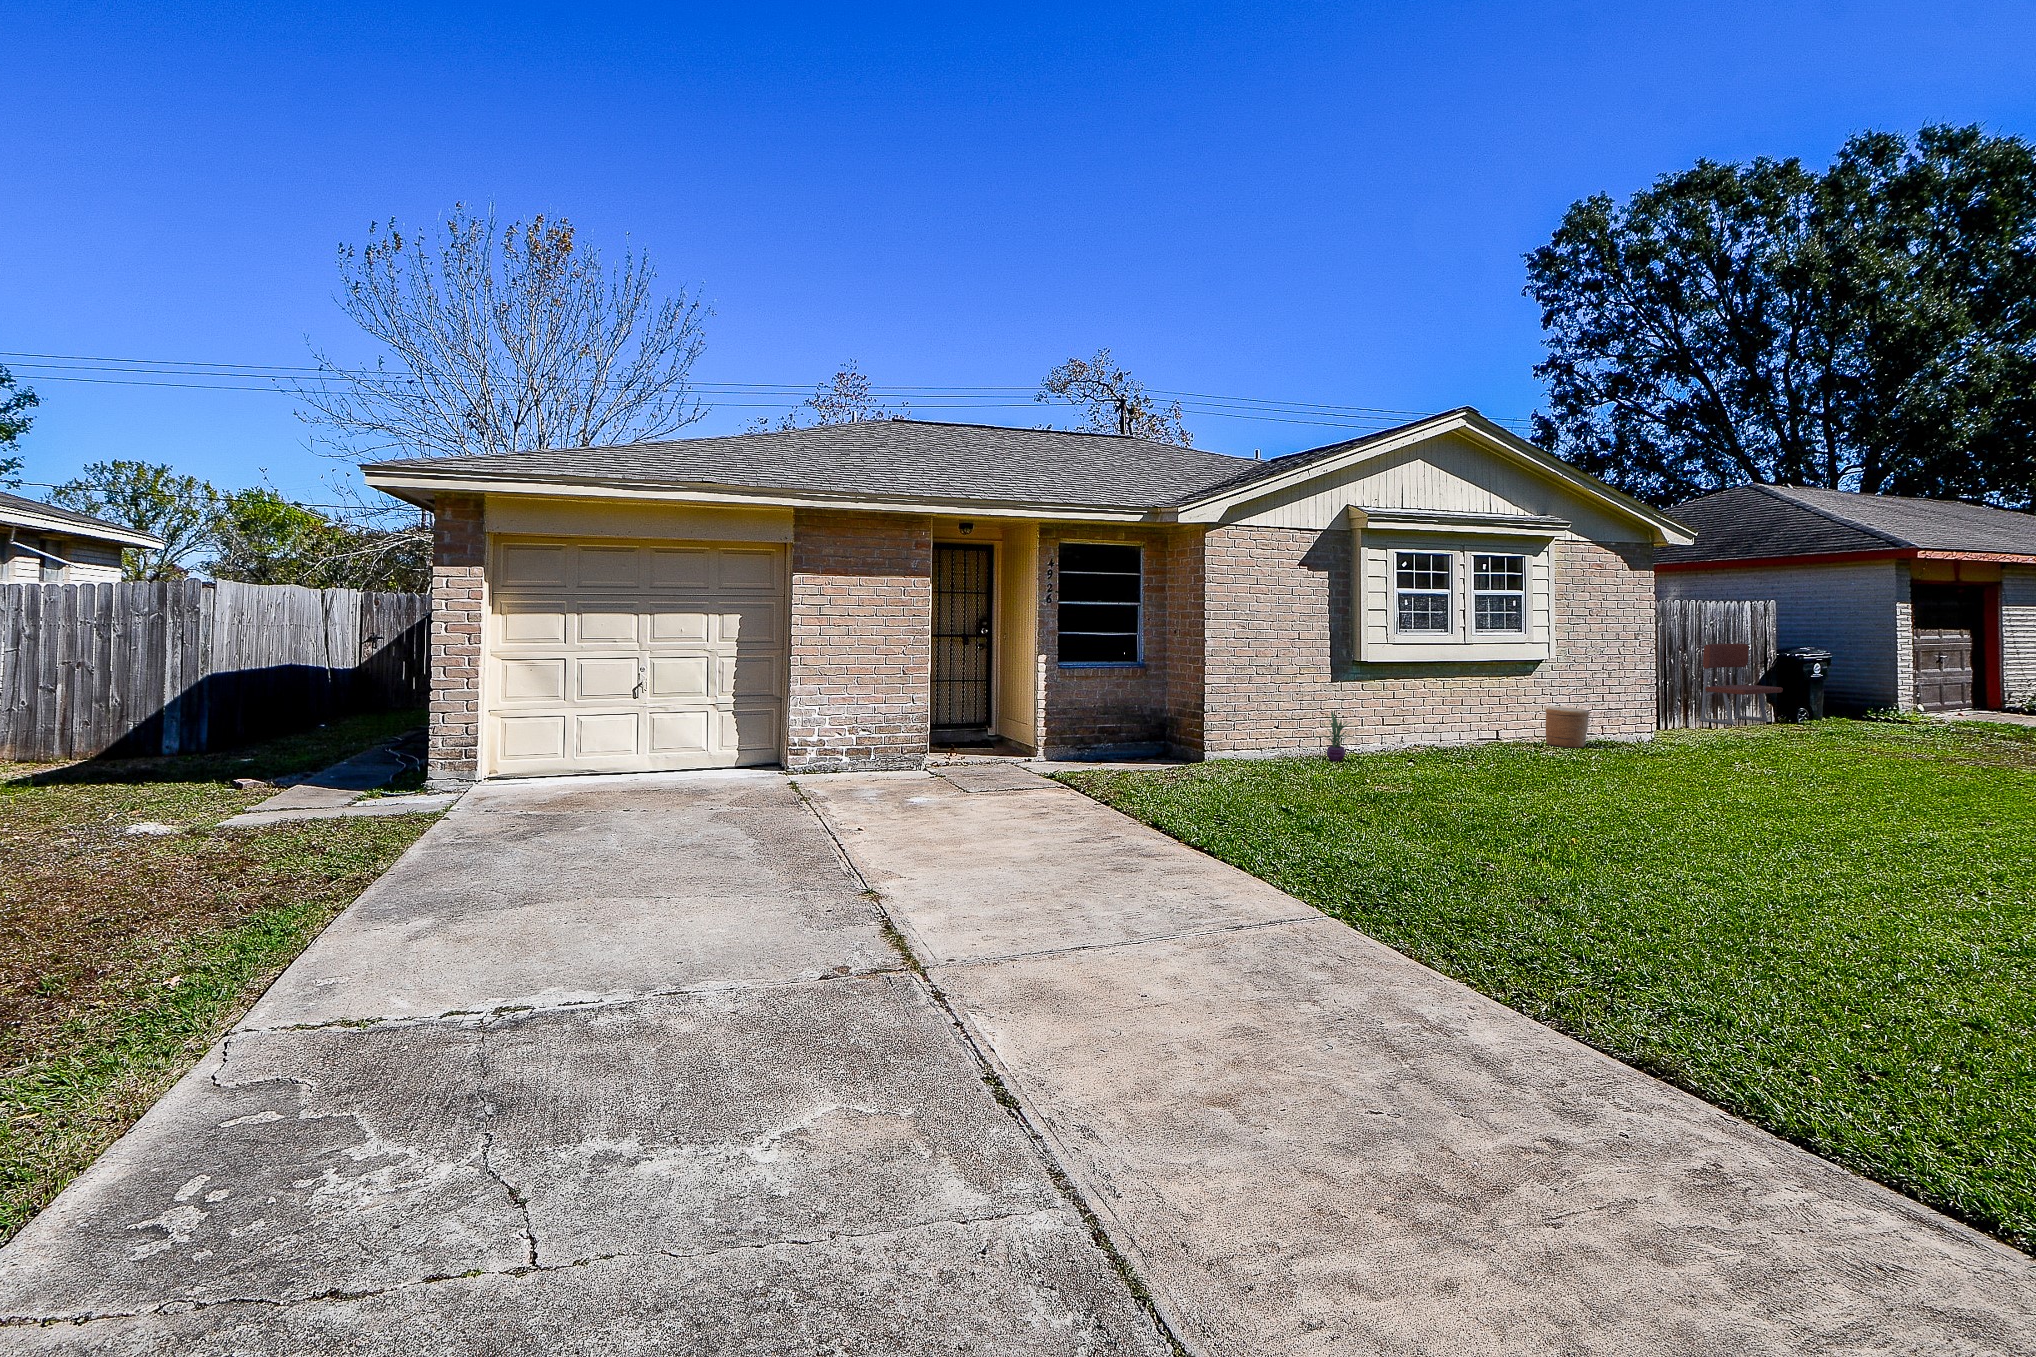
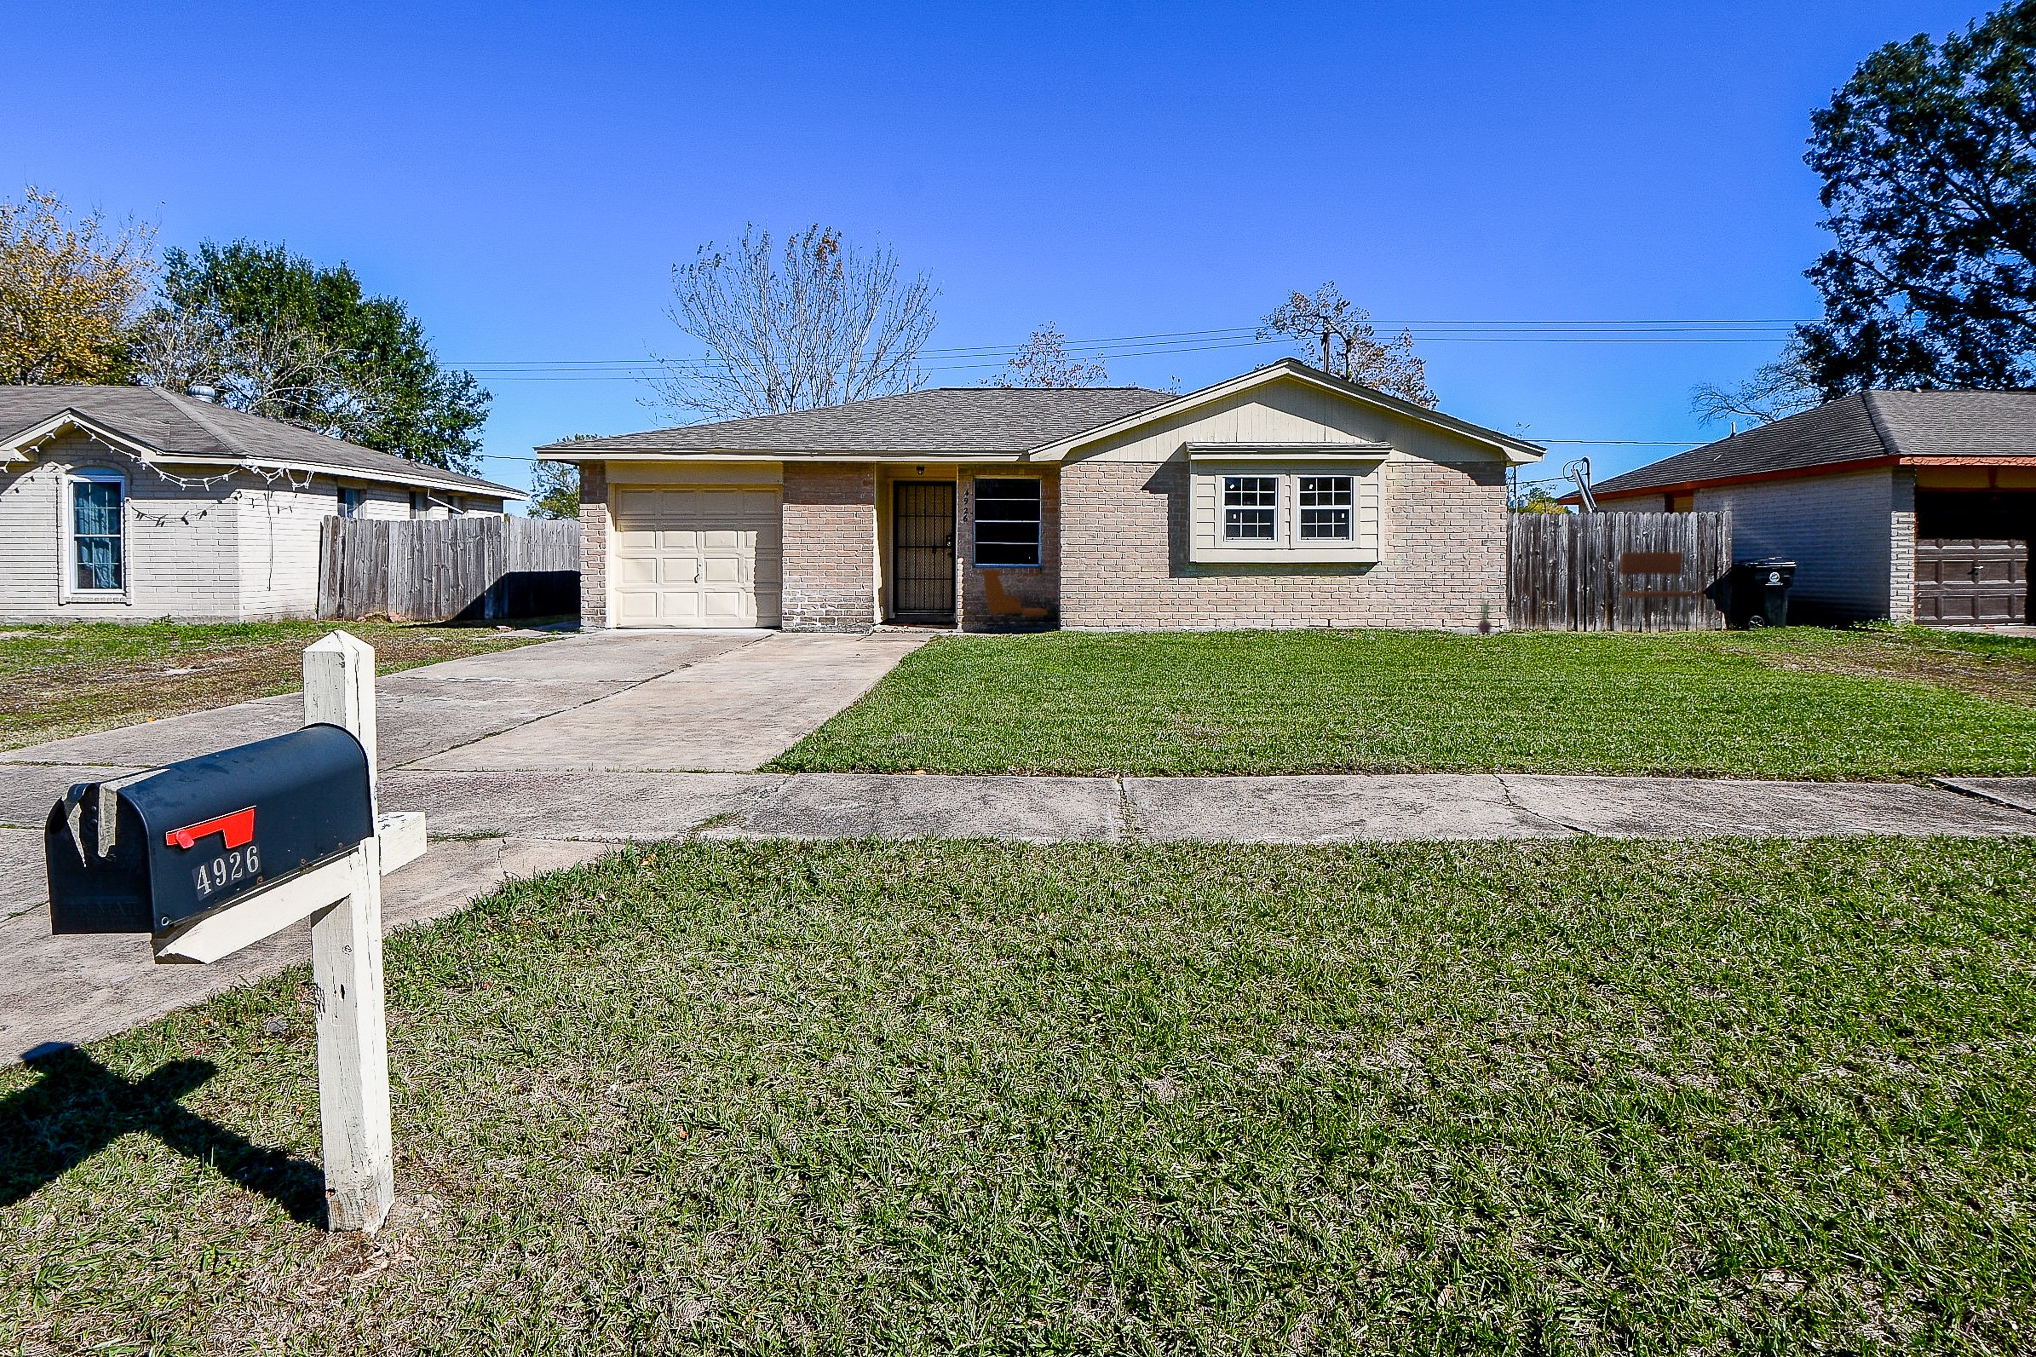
lounge chair: none [1077,670,1144,755] -> present [982,569,1047,626]
woven basket: present [1545,707,1590,748] -> none [1370,601,1403,633]
decorative plant: present [1314,712,1352,761] -> present [1478,598,1491,632]

